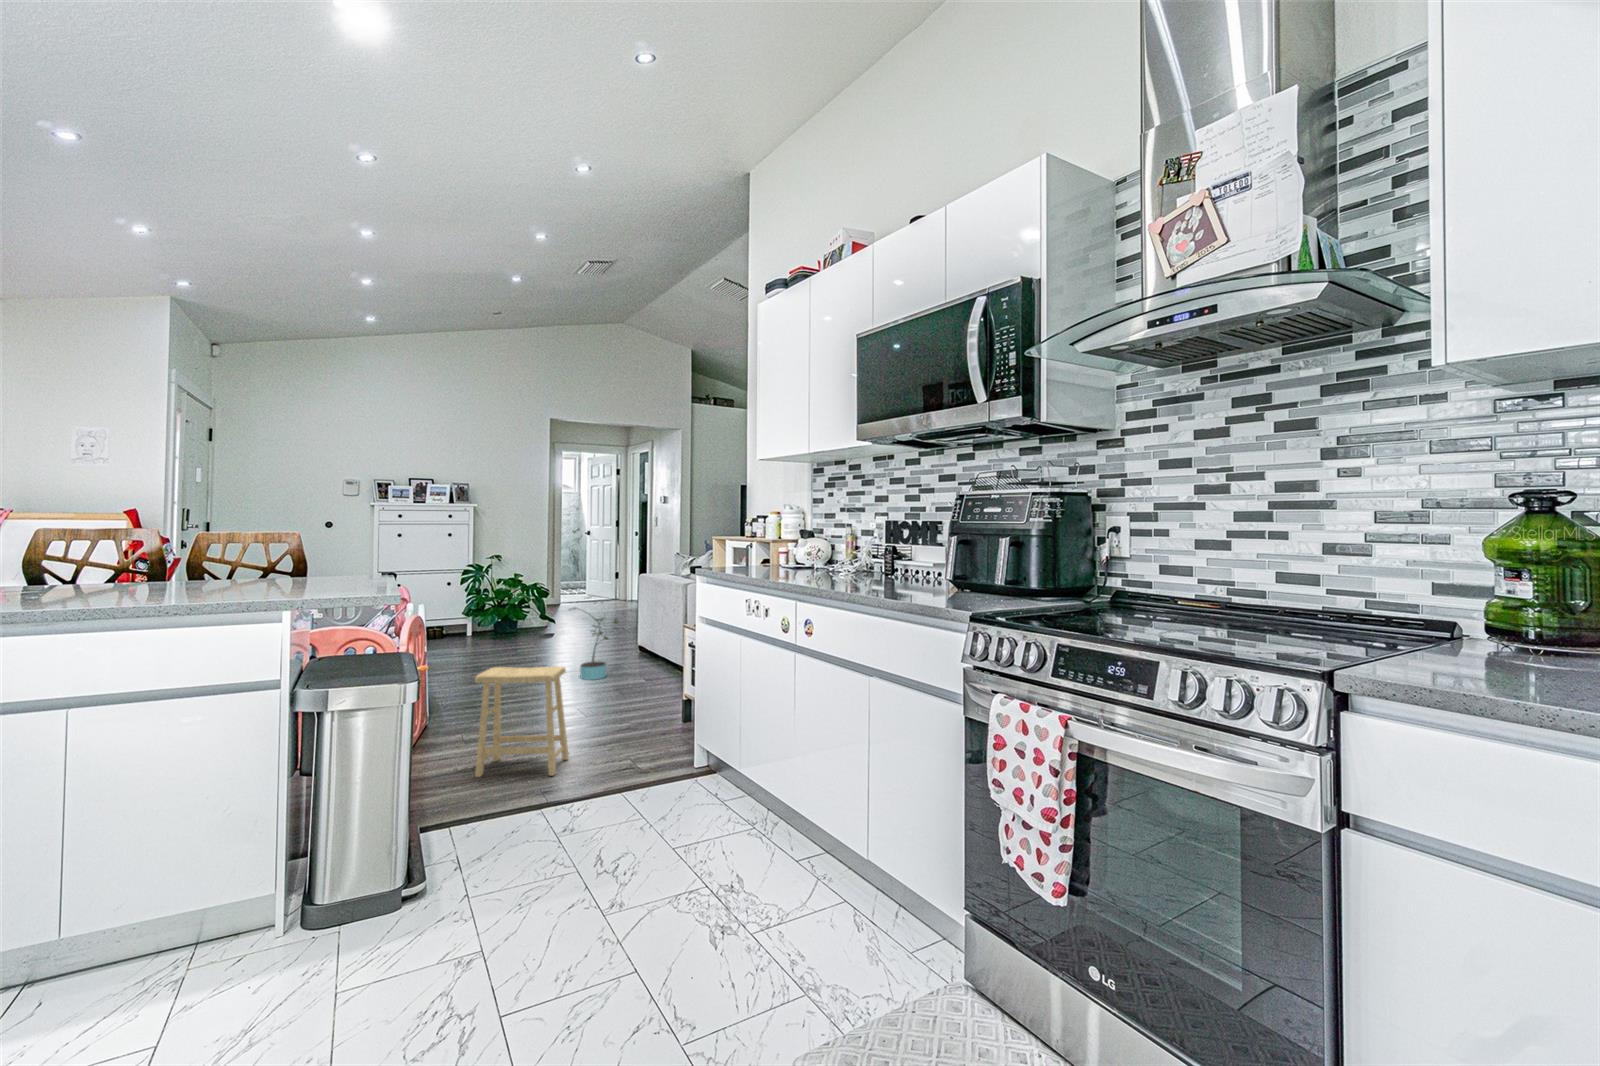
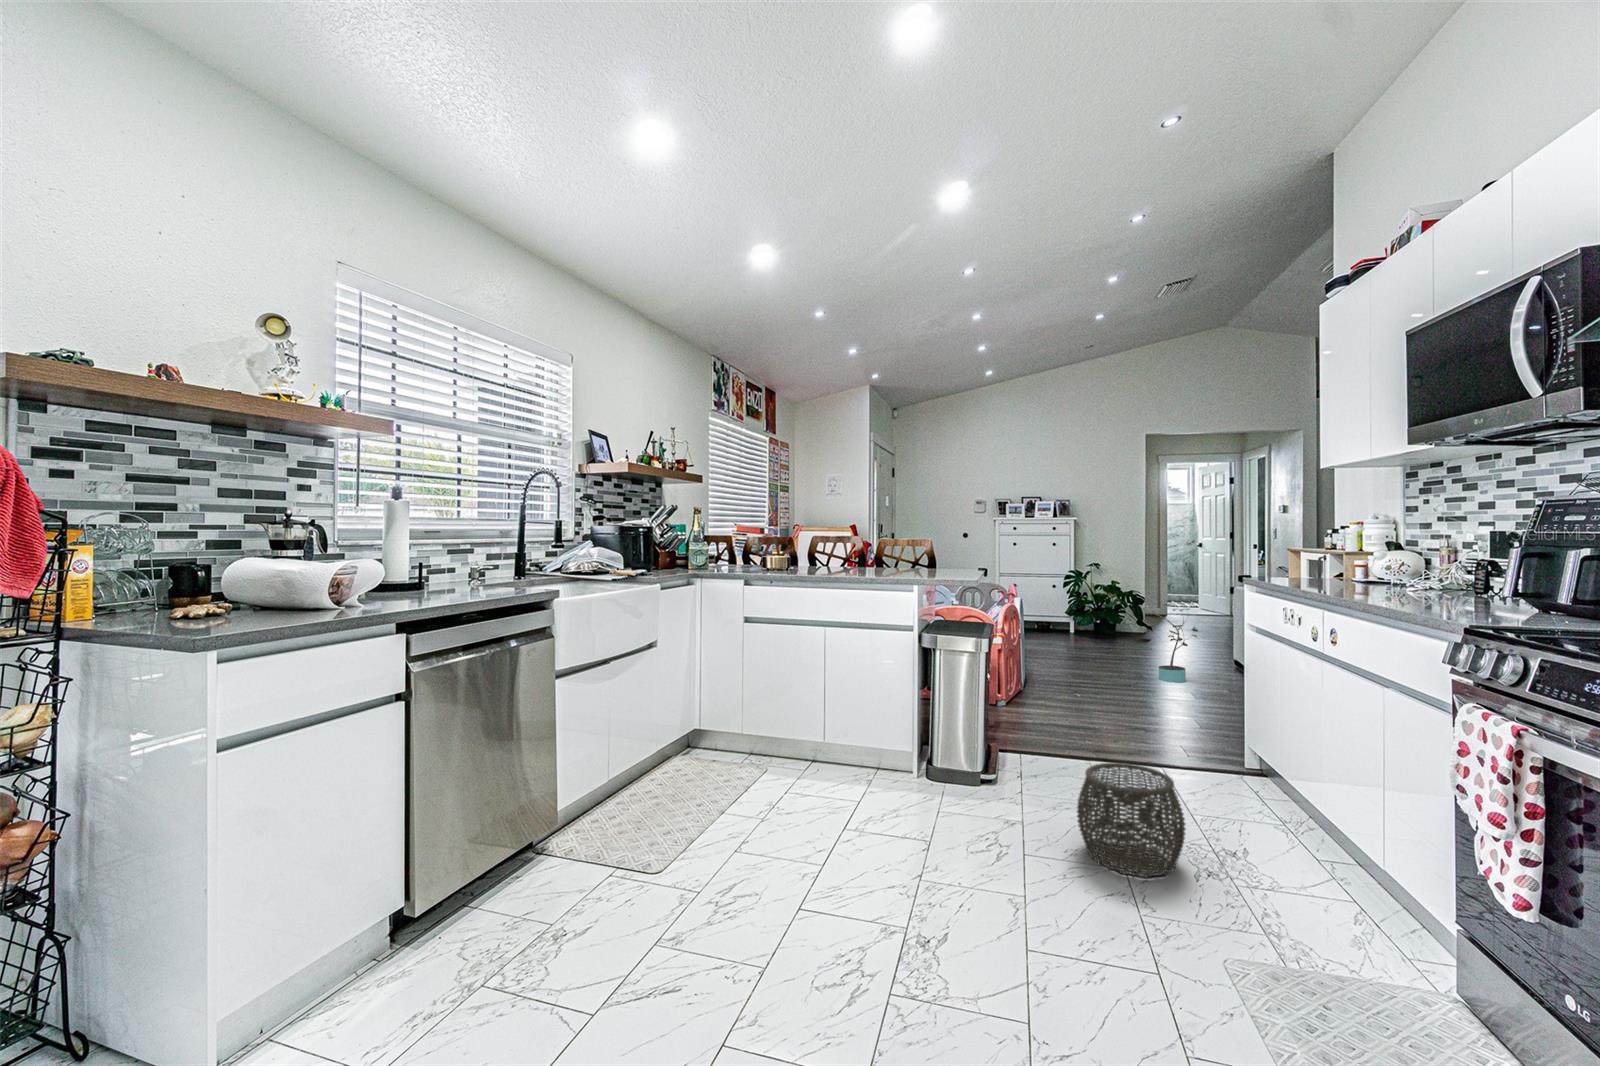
footstool: present [475,667,569,777] -> none [1047,650,1124,743]
woven basket: none [567,819,702,985] -> present [1077,763,1186,877]

